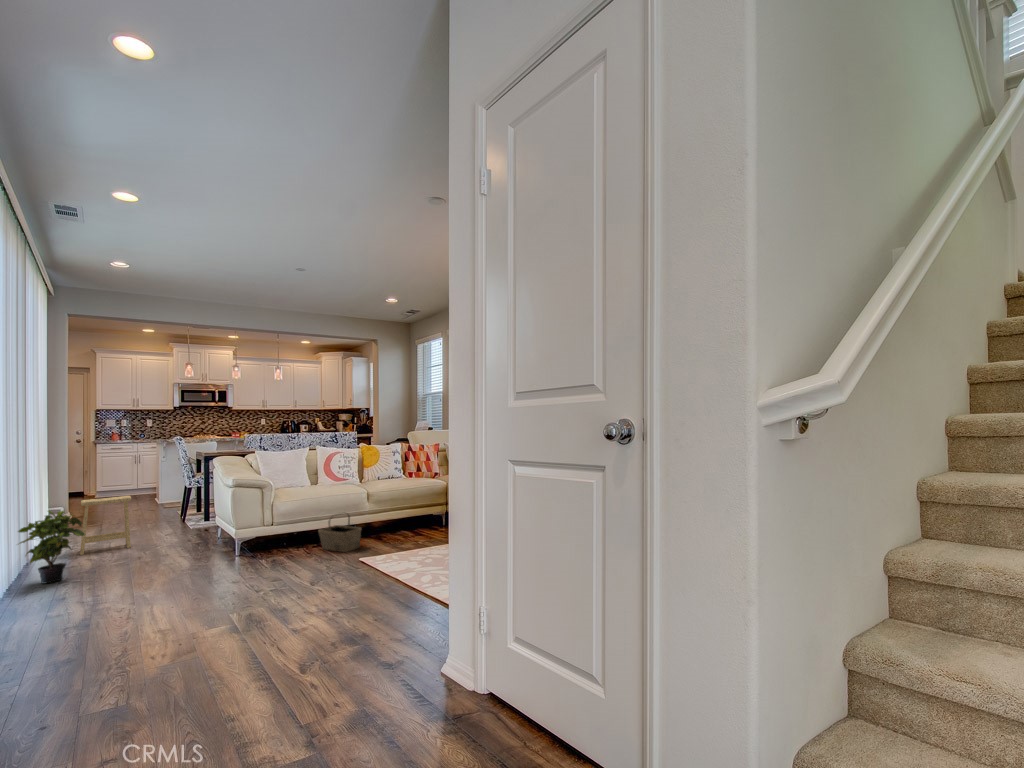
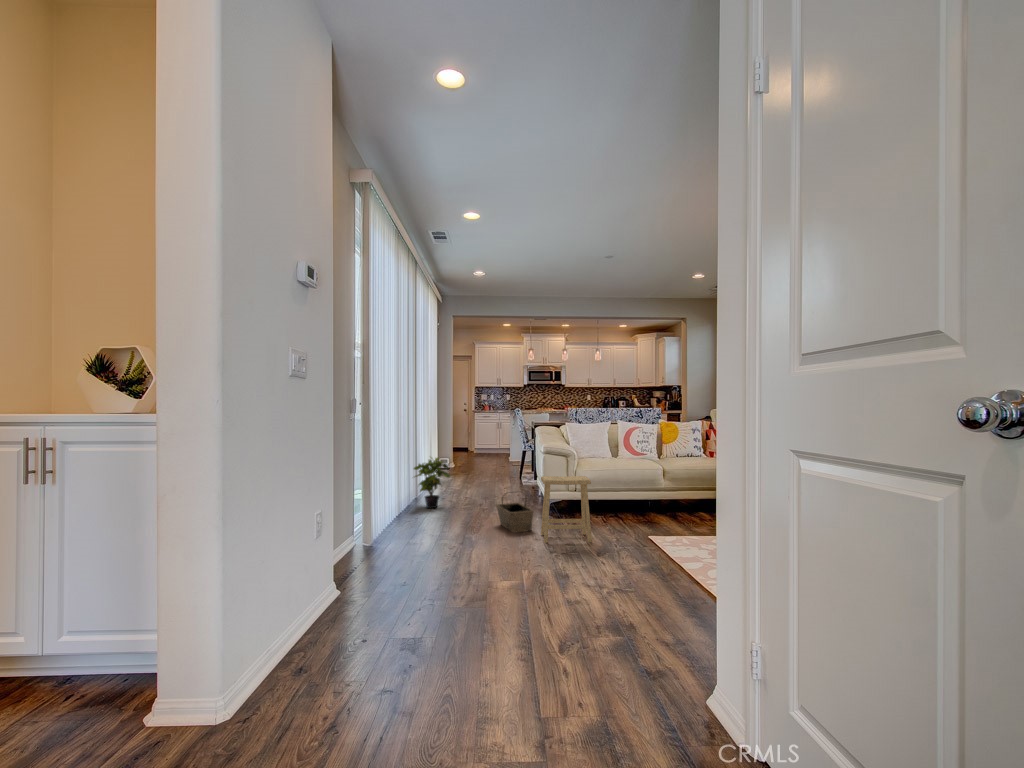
footstool: present [80,496,131,555] -> present [541,476,592,543]
basket: present [318,515,361,552] -> present [496,492,534,533]

